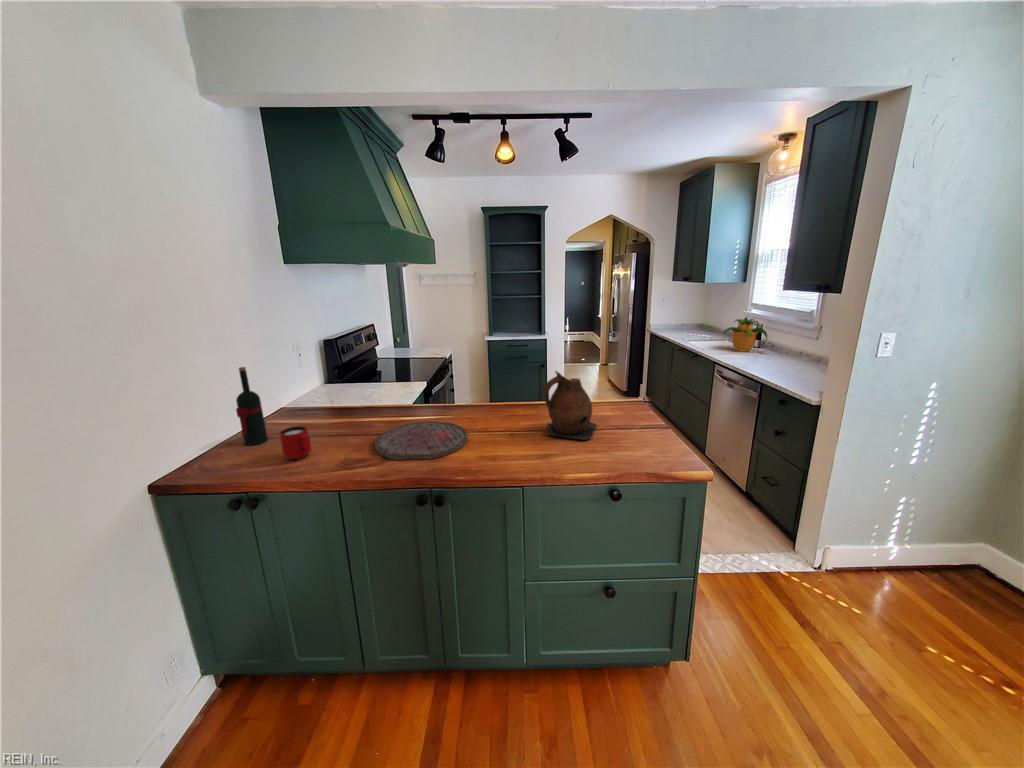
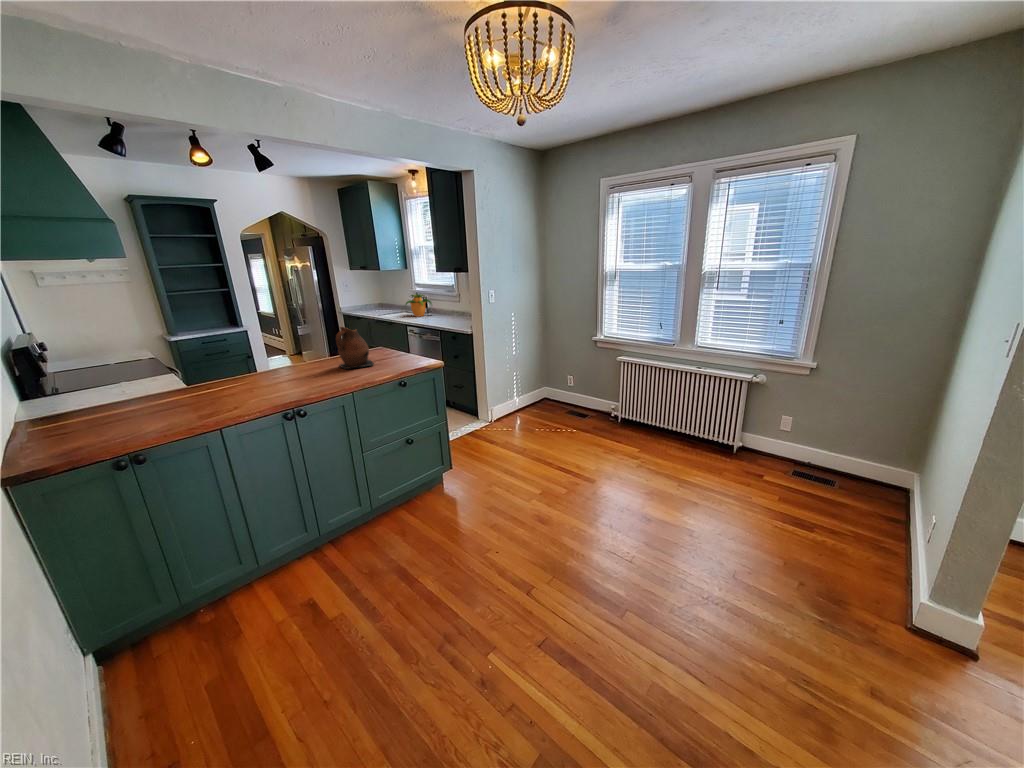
wine bottle: present [236,367,268,445] -> none [29,361,77,440]
cutting board: present [375,421,467,460] -> none [212,380,294,404]
mug: present [280,426,311,460] -> none [127,398,169,428]

